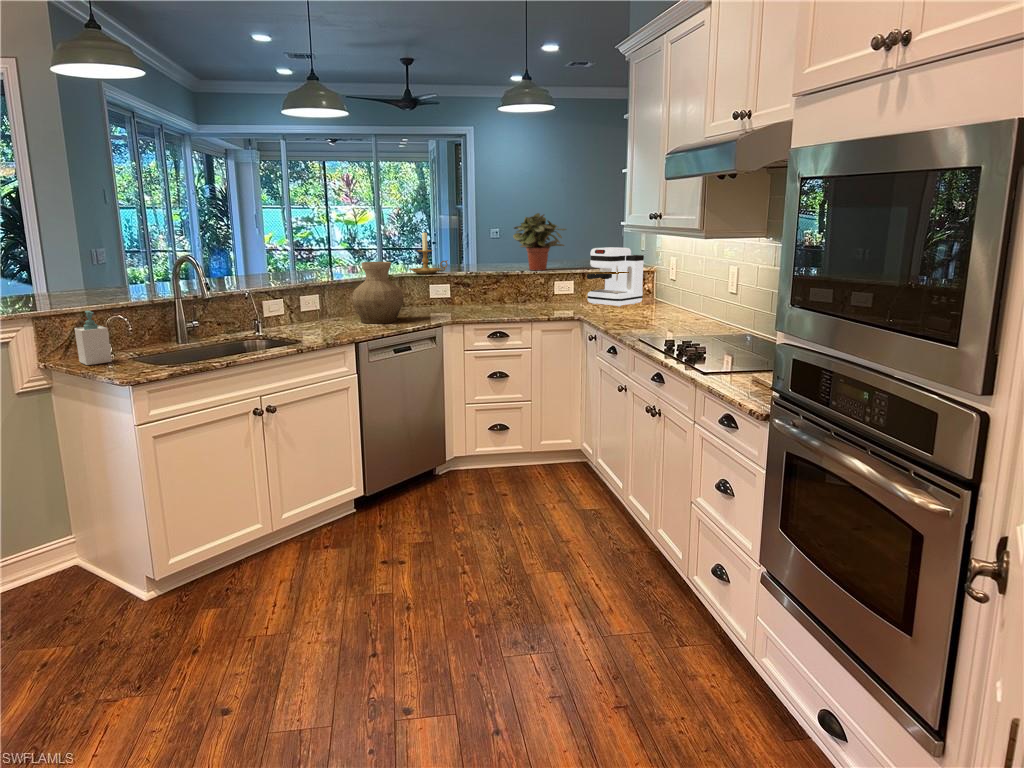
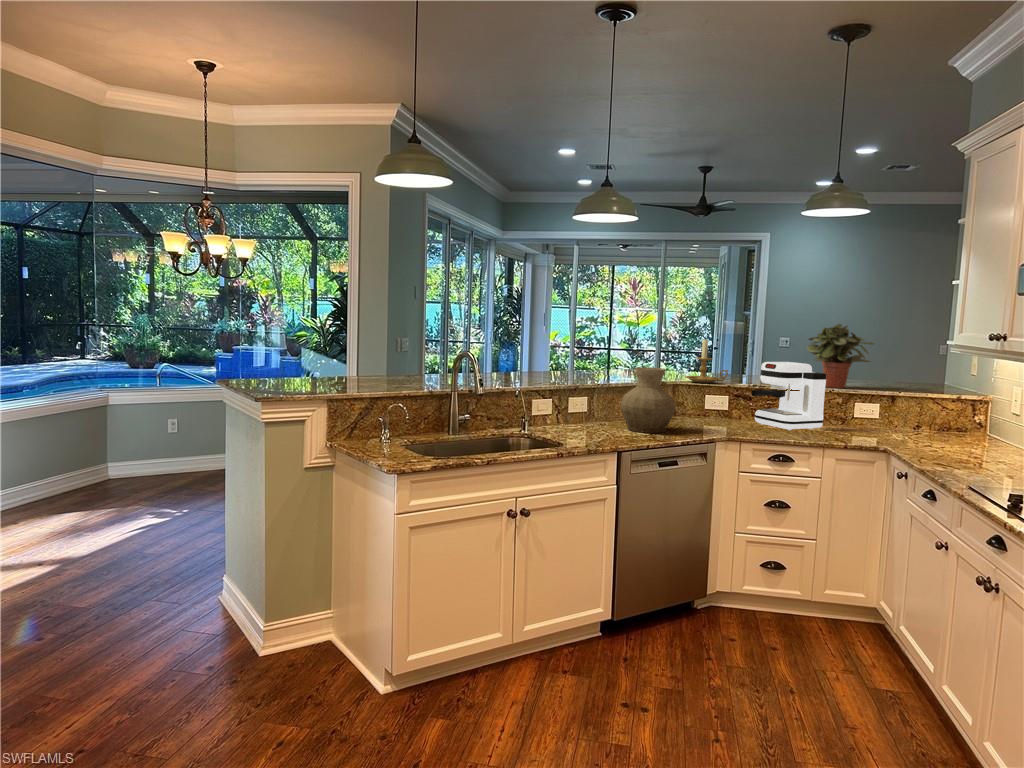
coffee maker: present [587,247,644,307] -> present [751,362,827,431]
soap bottle: present [75,311,112,365] -> none [361,398,387,449]

